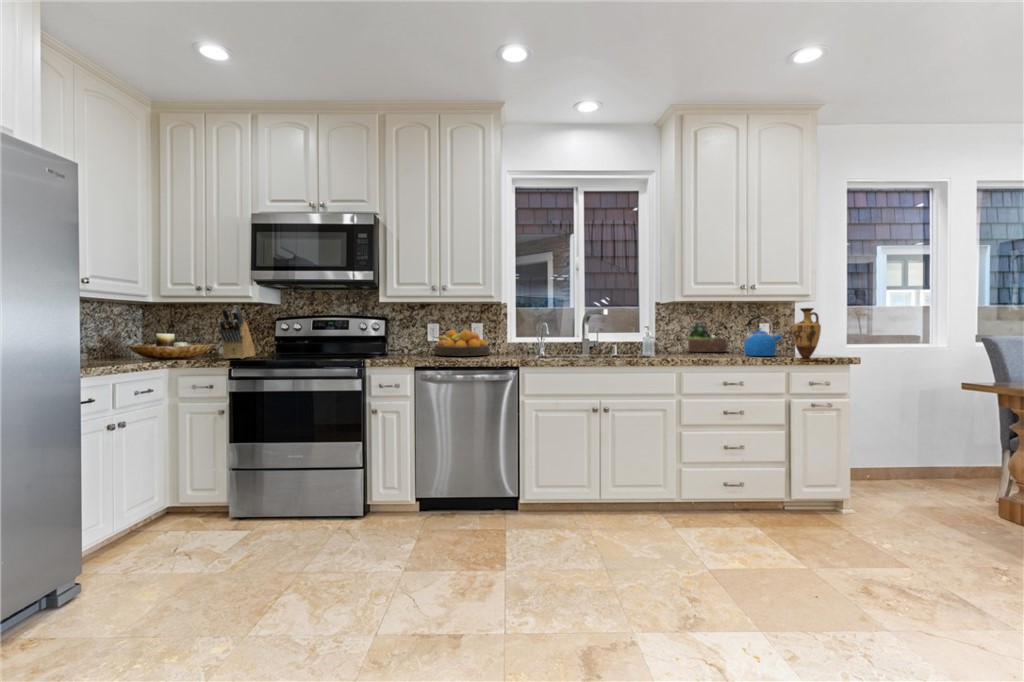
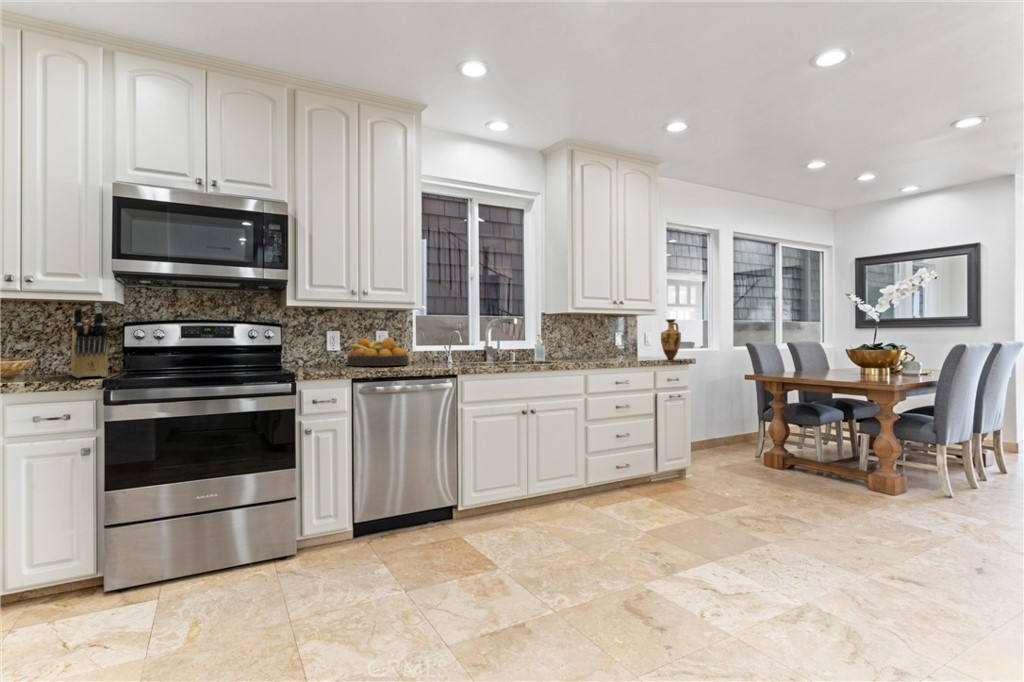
kettle: present [744,316,782,356] -> none [616,326,643,359]
succulent plant: present [688,319,727,352] -> none [563,328,599,358]

